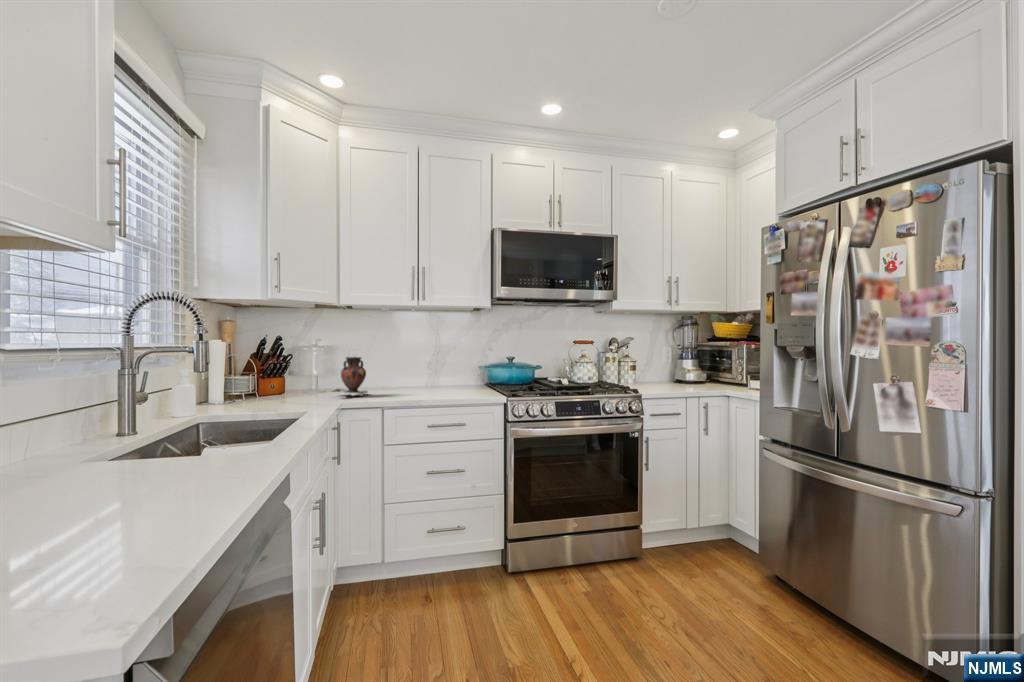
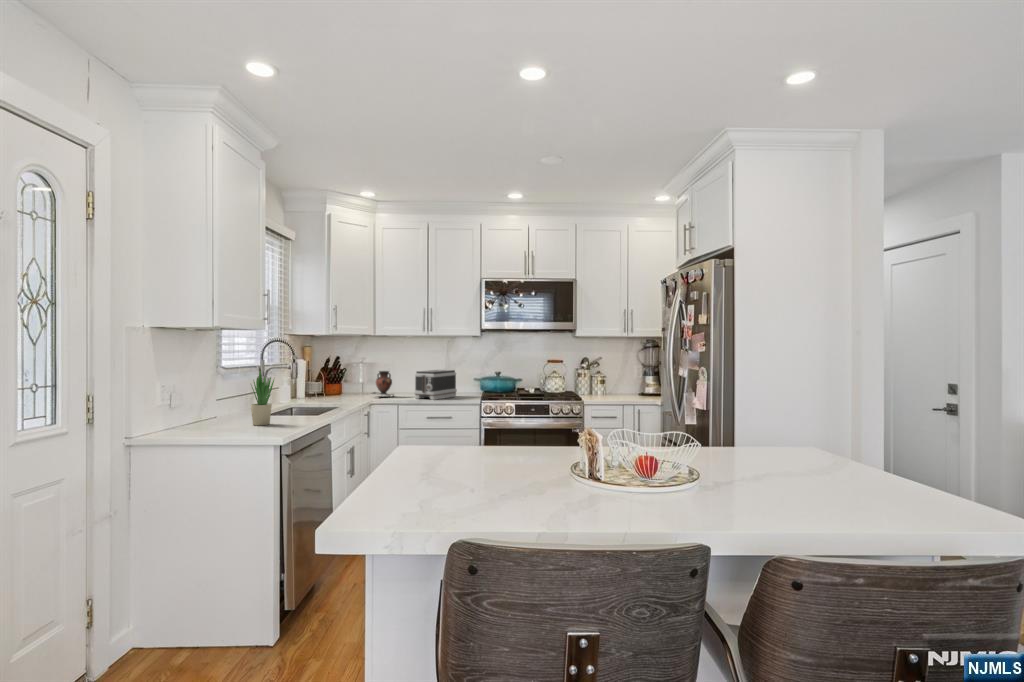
potted plant: none [48,346,130,504] -> present [251,369,274,426]
toaster: none [404,355,461,400] -> present [415,370,457,400]

